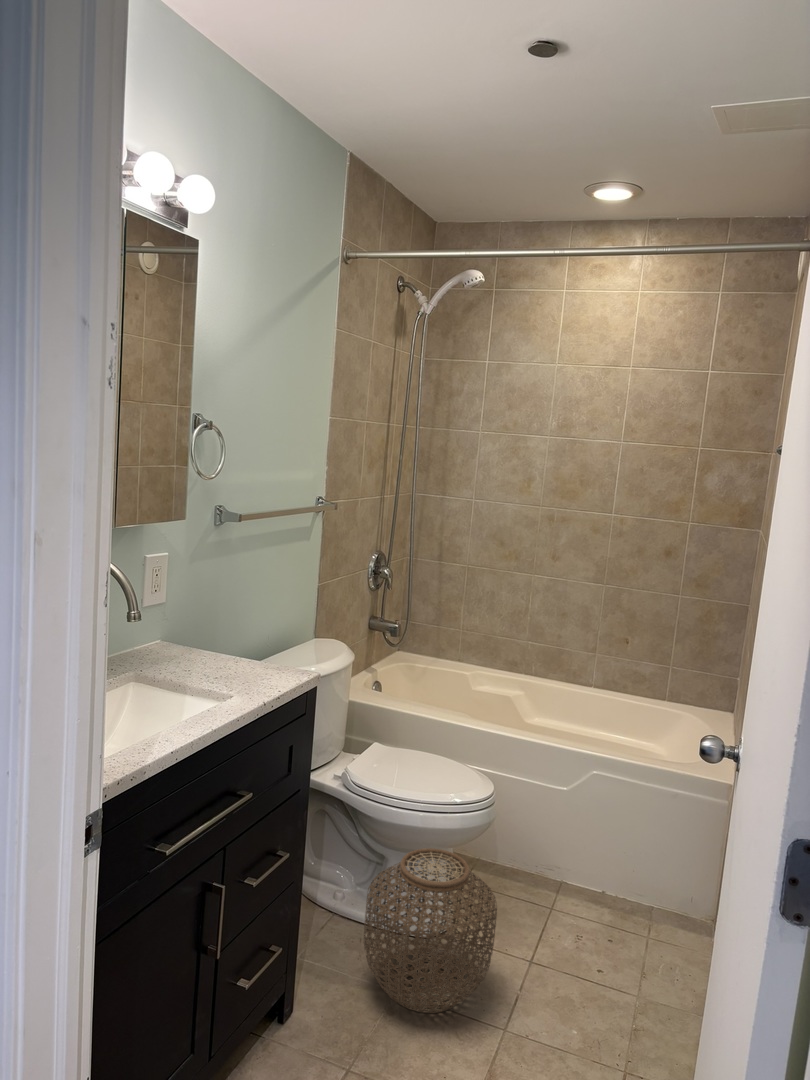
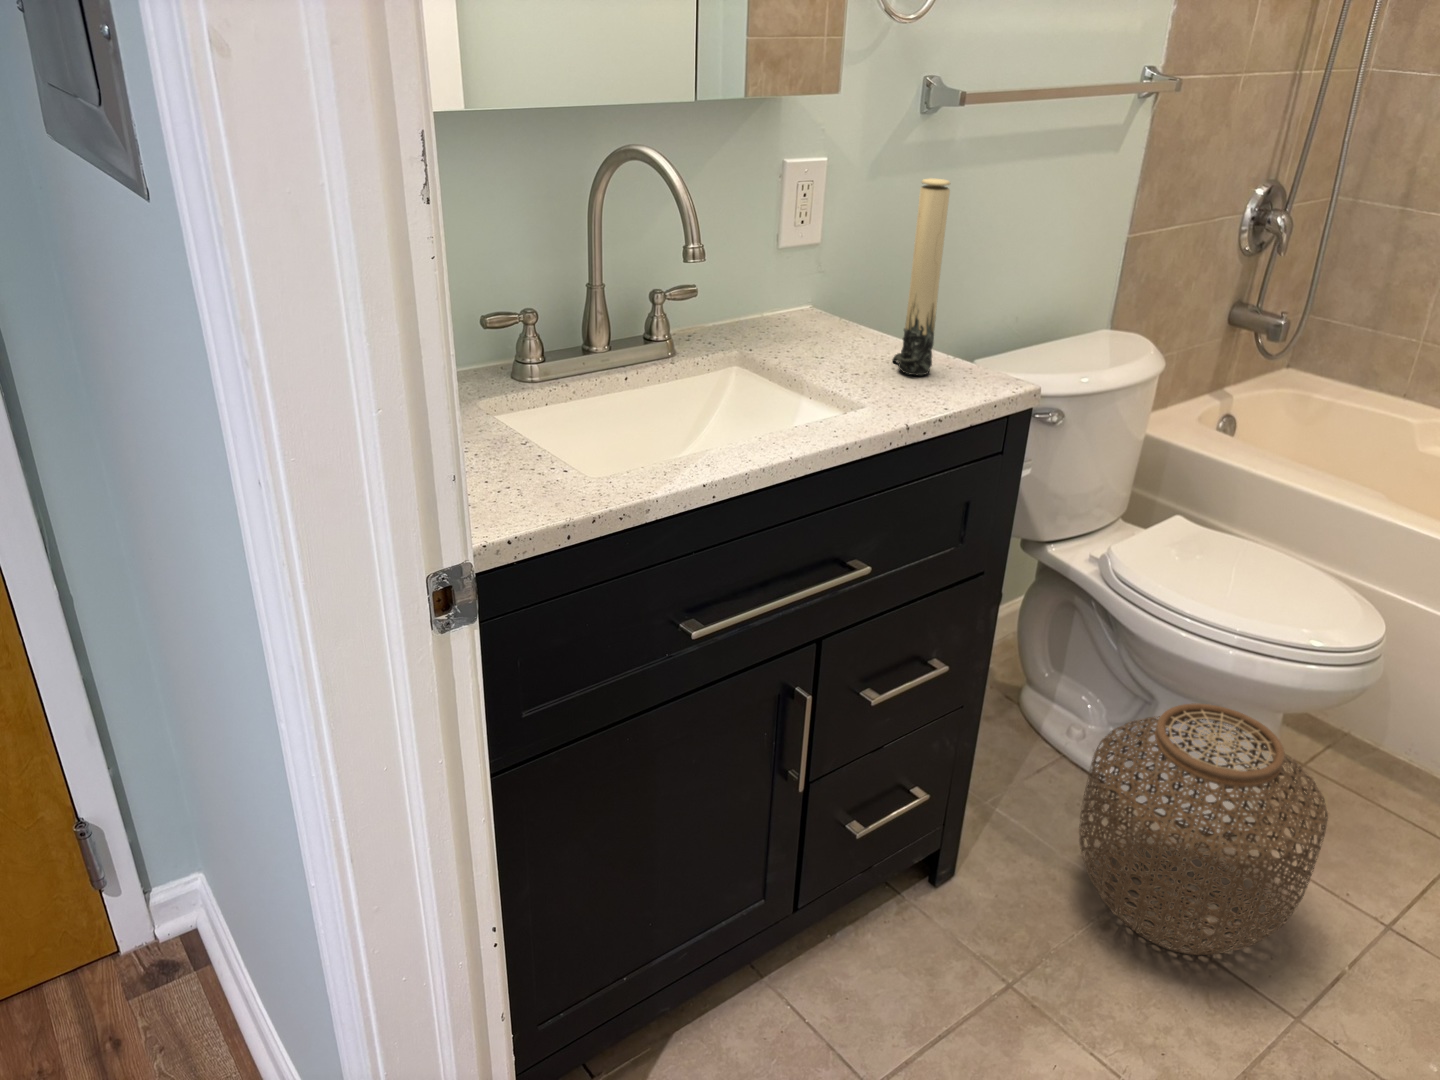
candle: none [233,564,264,675] -> present [892,178,950,375]

